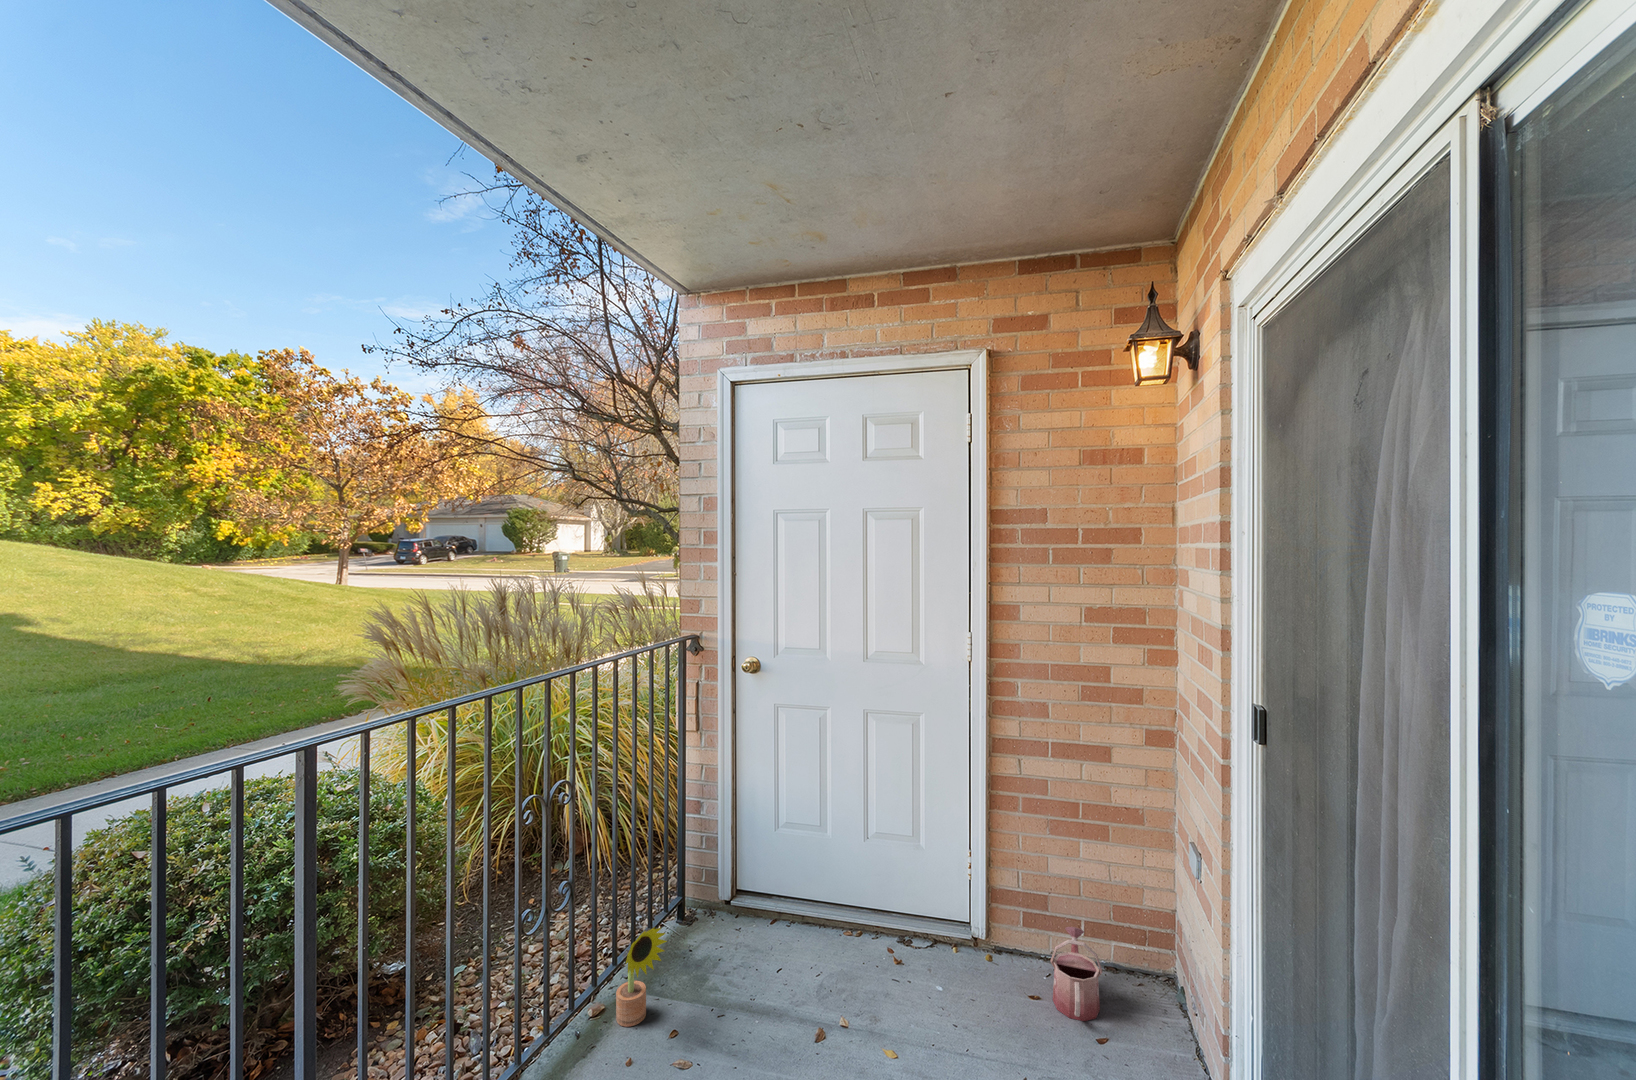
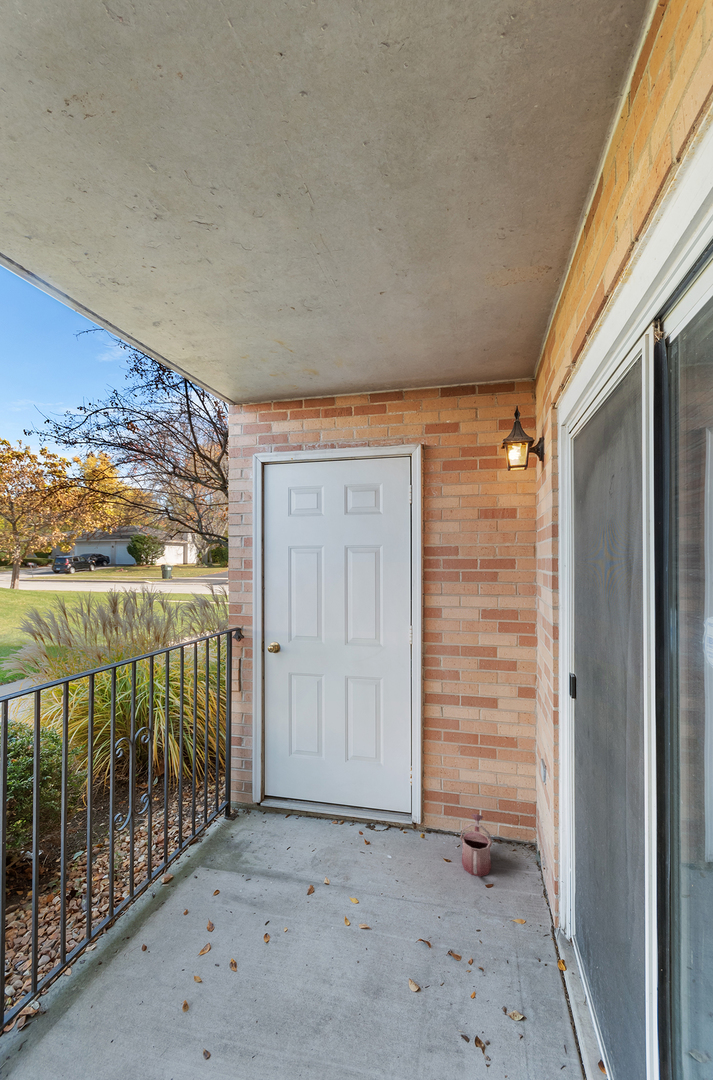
decorative plant: present [616,927,667,1027] -> none [177,823,212,889]

